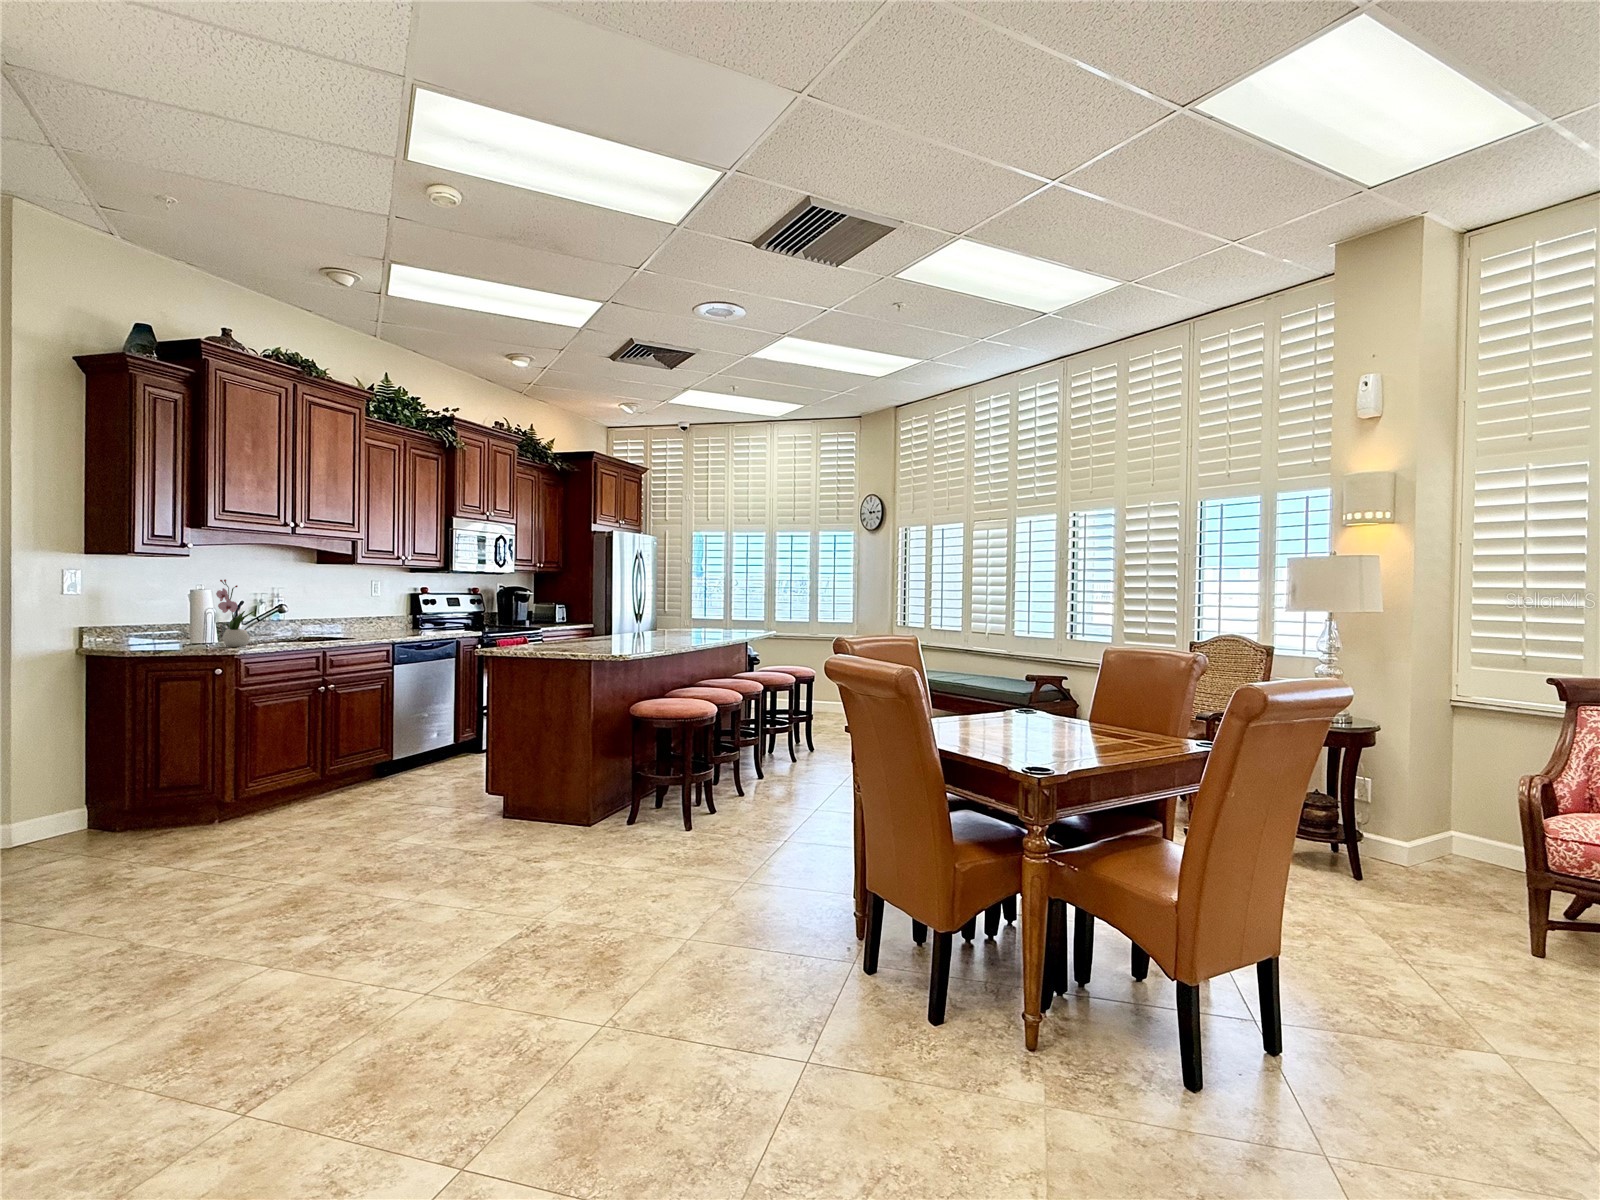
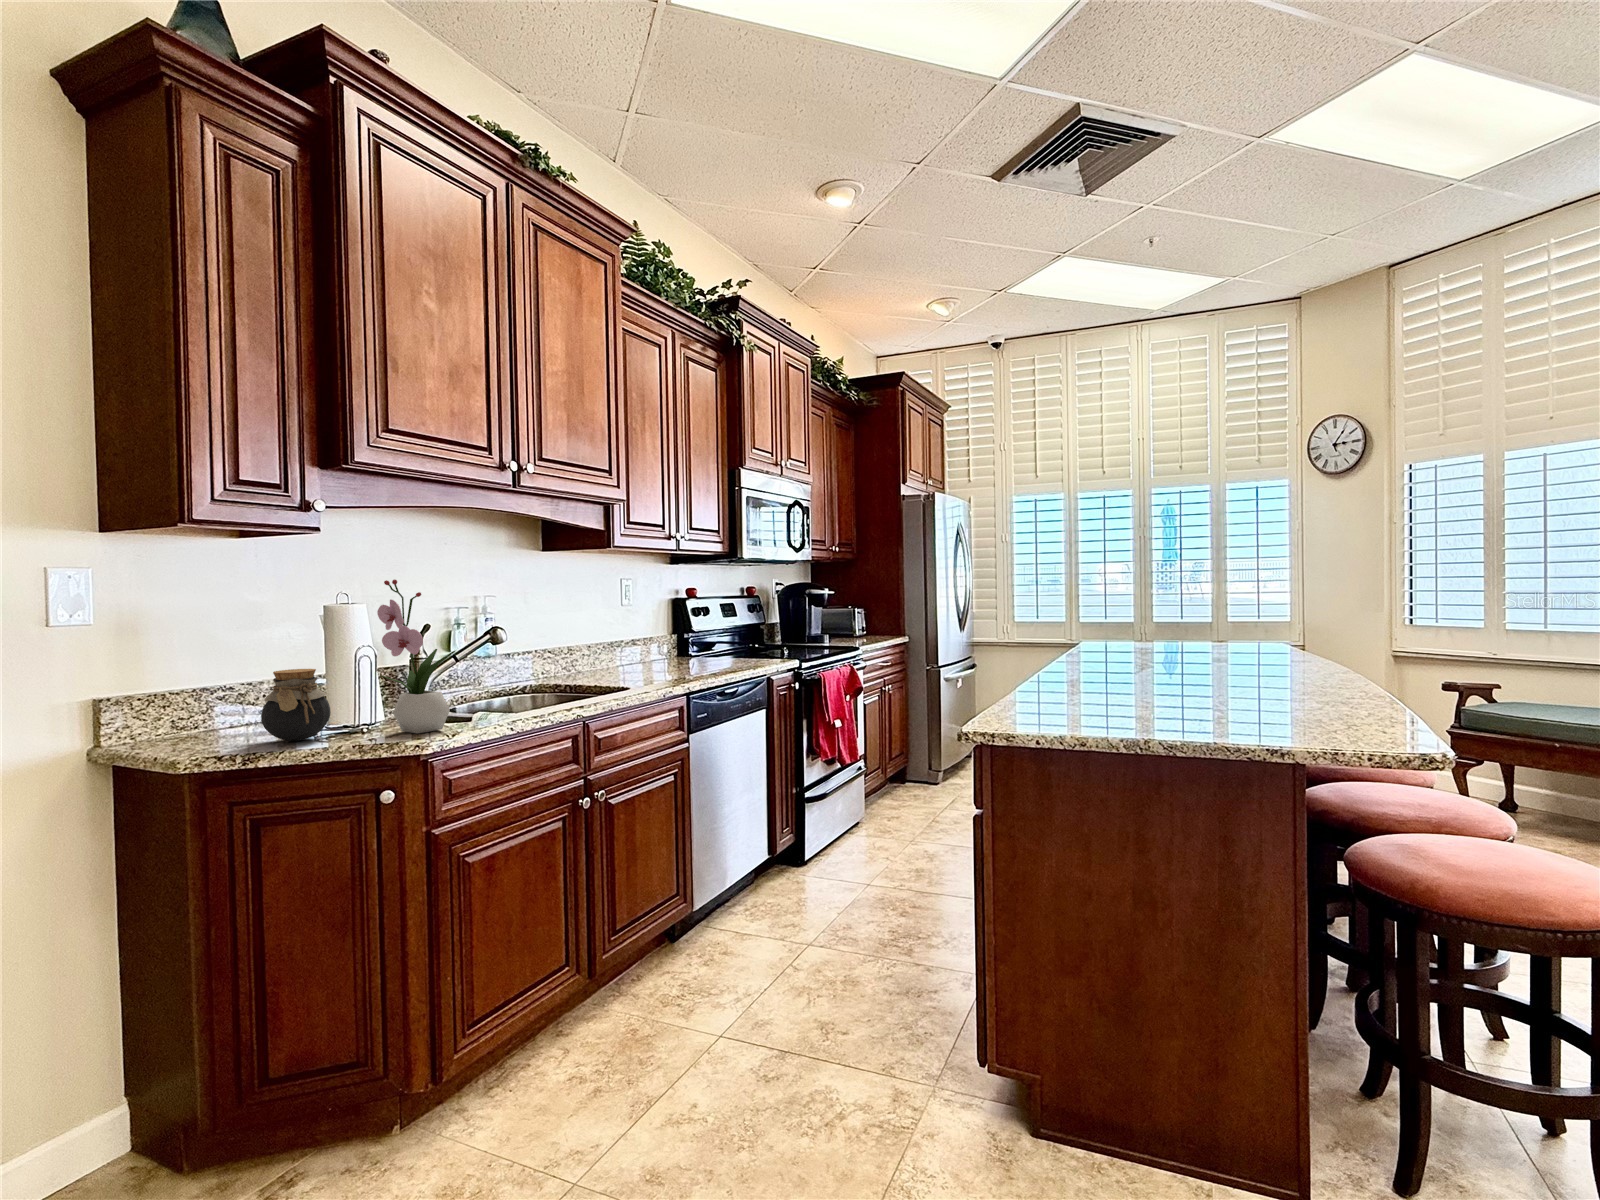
jar: none [161,617,192,647] -> present [261,669,331,741]

